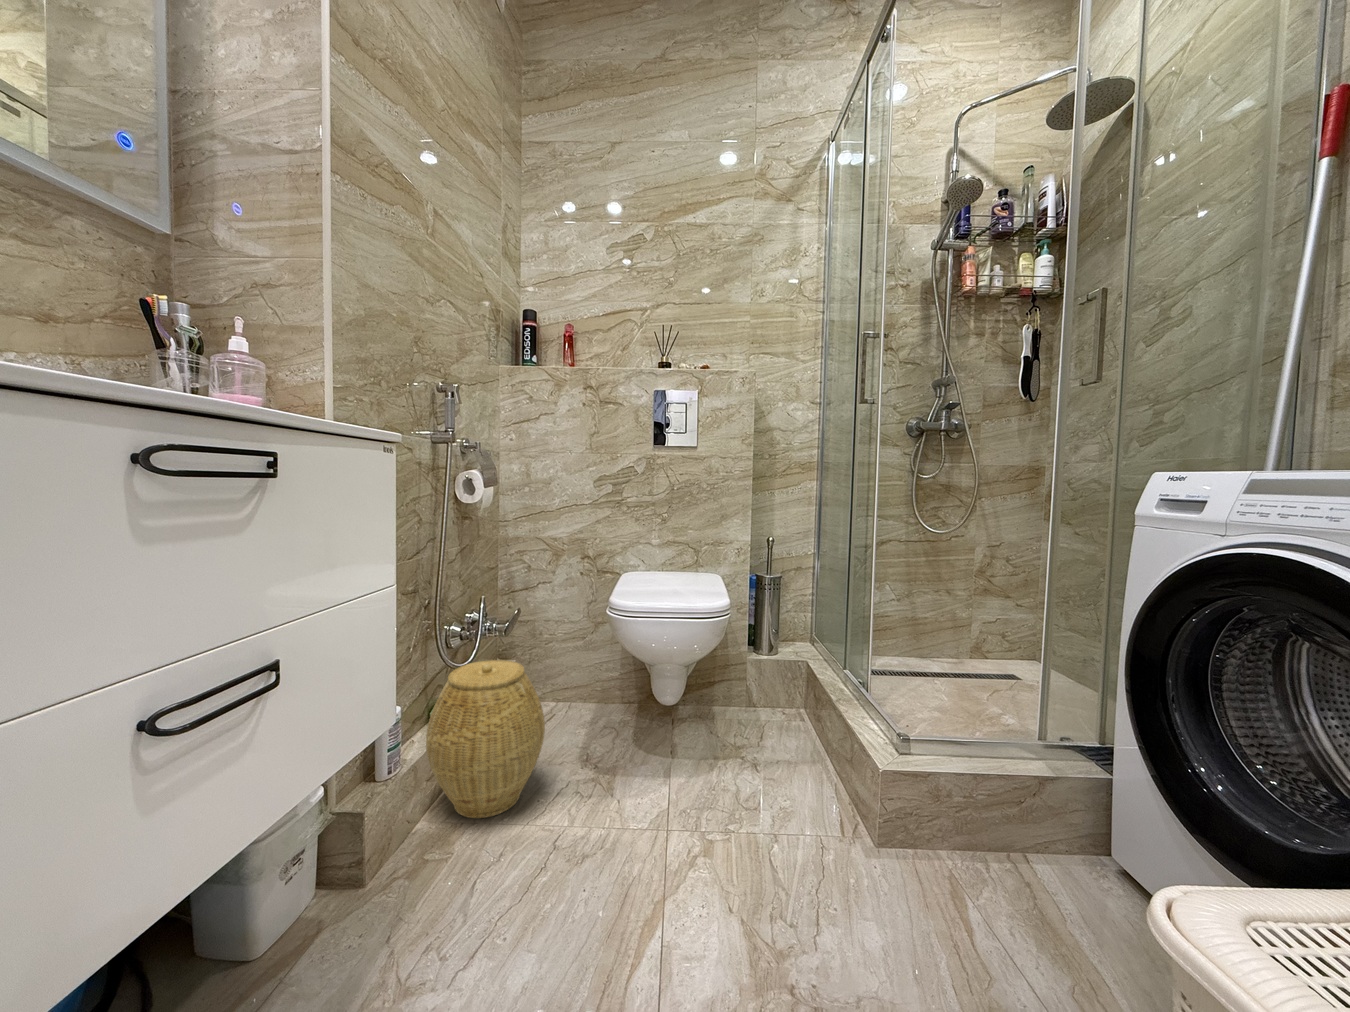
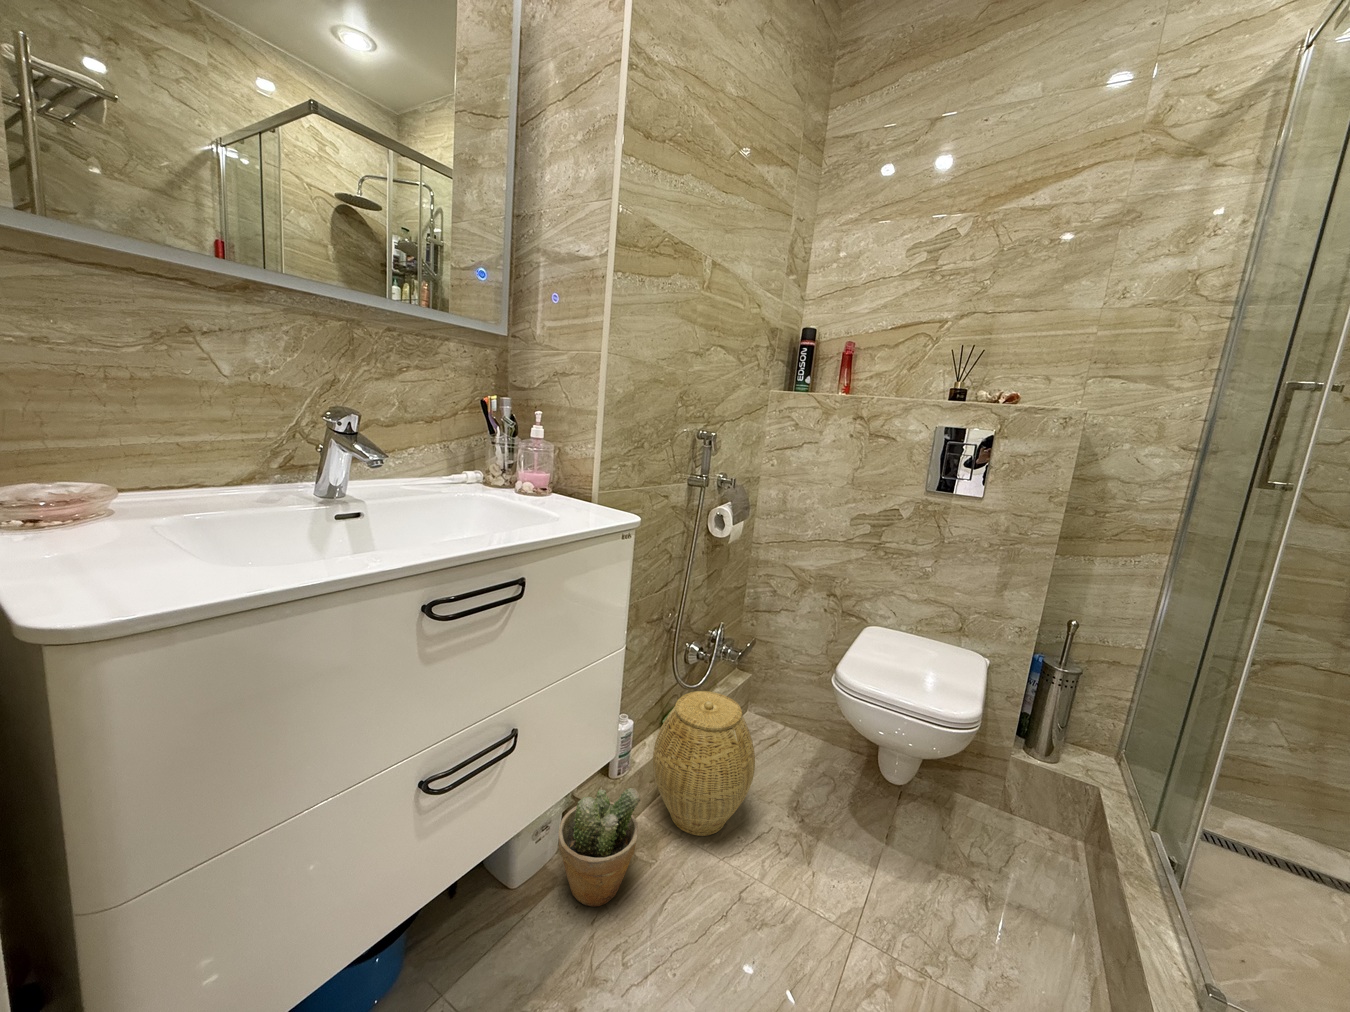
potted plant: none [319,765,431,931] -> present [558,788,640,907]

